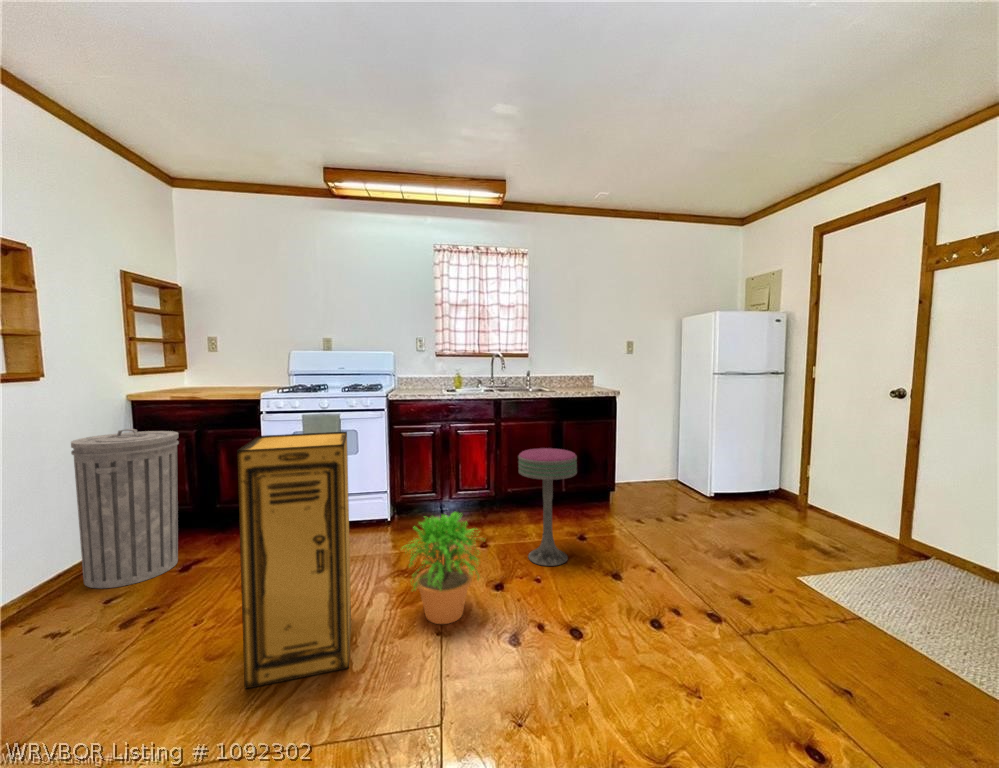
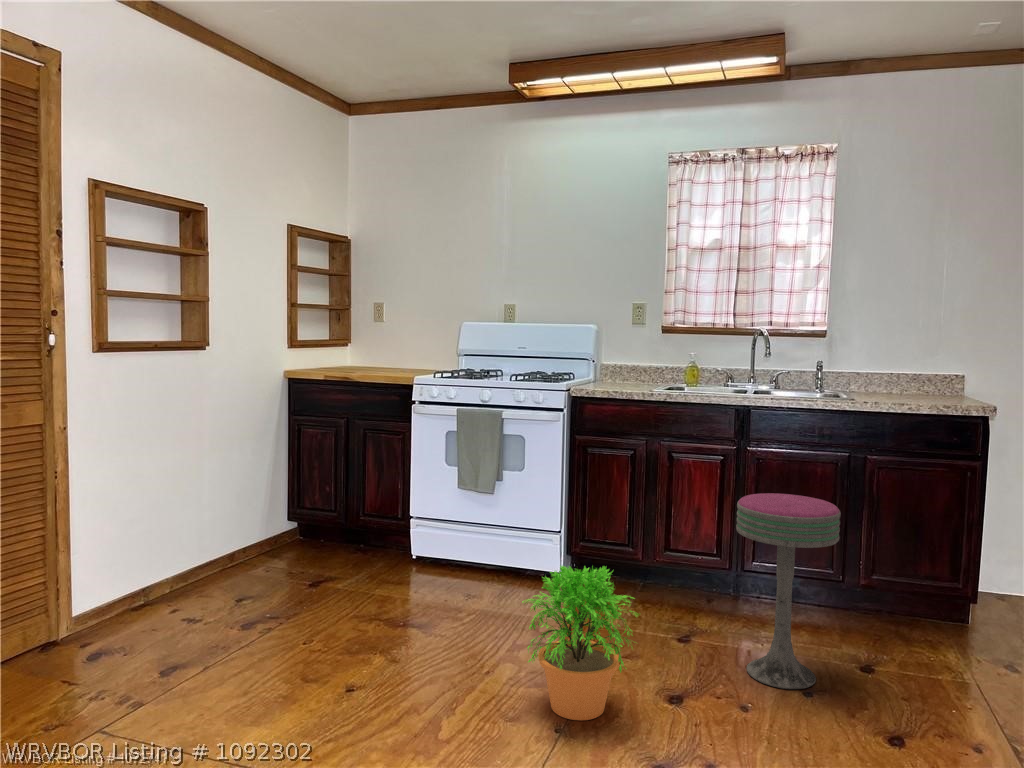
trash can: present [71,429,179,588] -> none [221,412,320,588]
storage cabinet: present [237,432,351,689] -> none [324,432,465,733]

